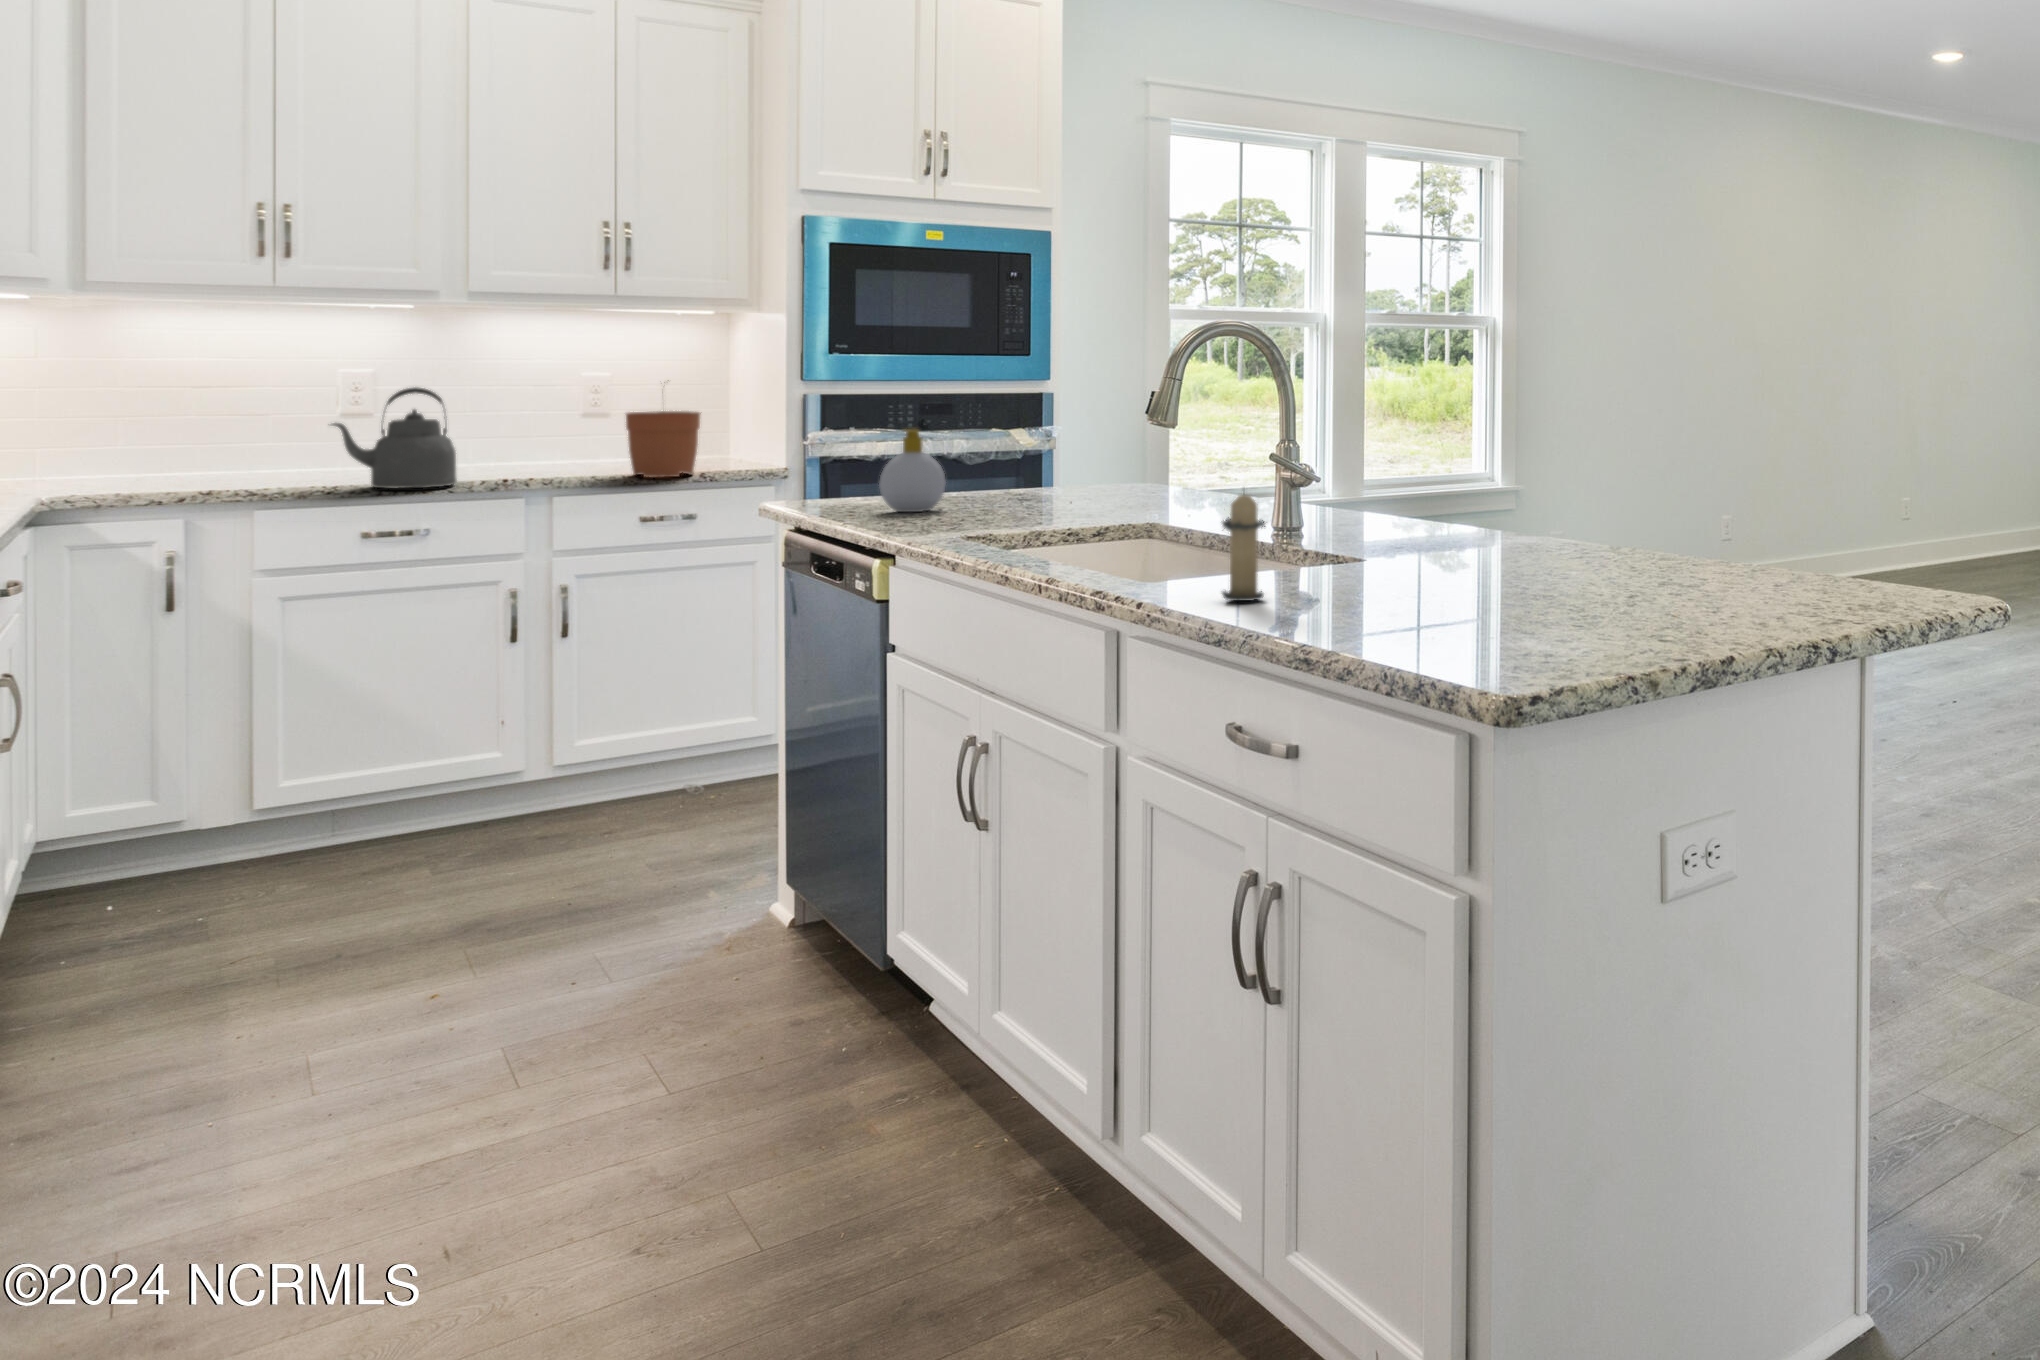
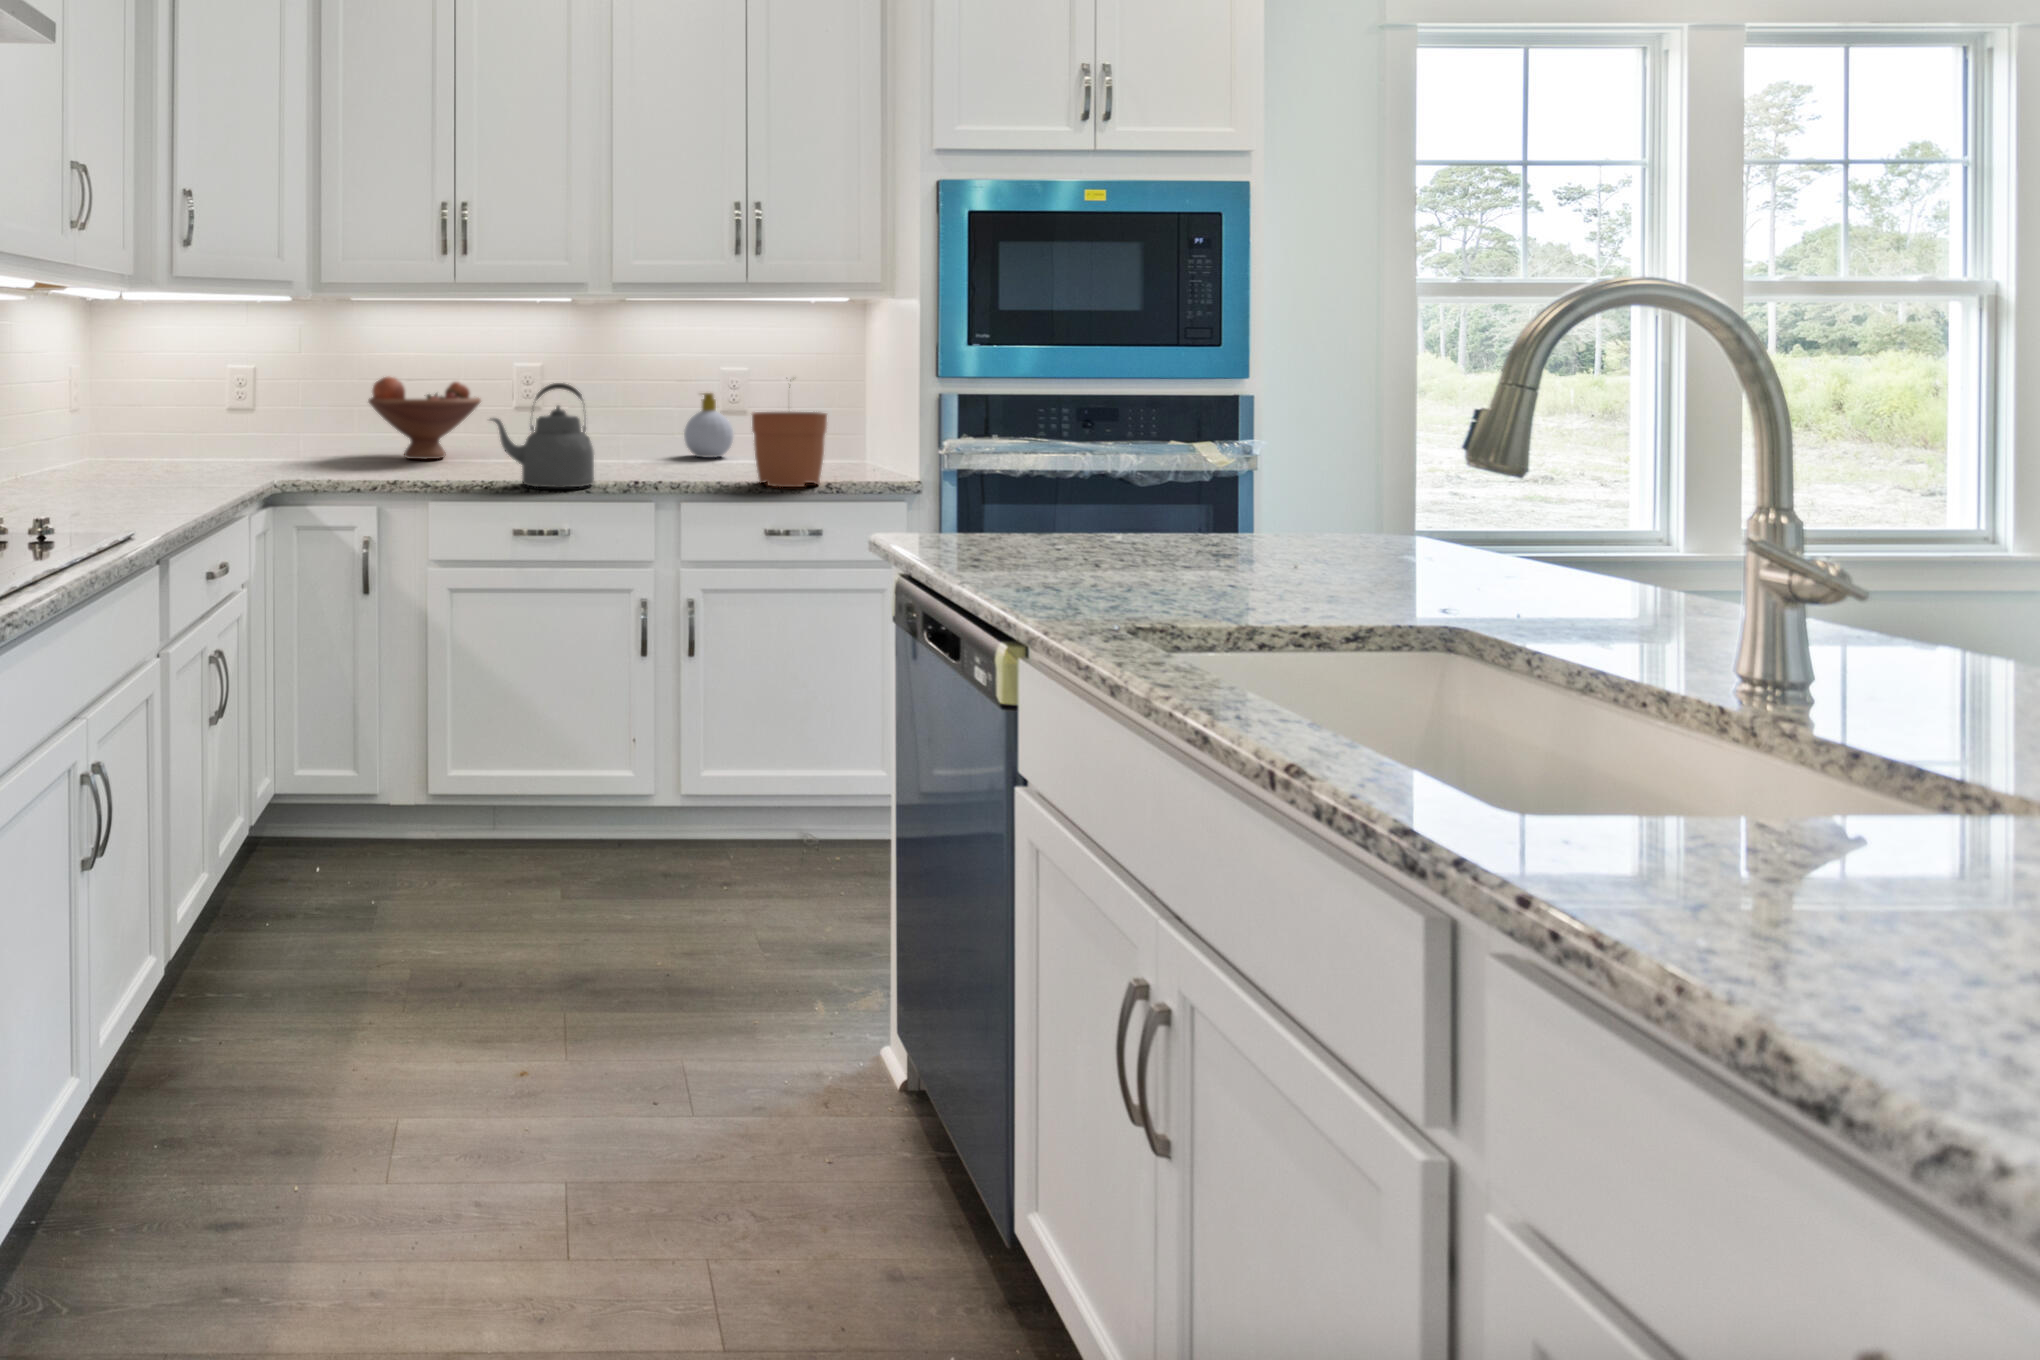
fruit bowl: none [144,381,300,470] -> present [369,377,481,459]
soap bottle: present [879,429,946,512] -> present [684,393,733,457]
candle: present [1222,494,1266,601] -> none [1725,656,1902,951]

